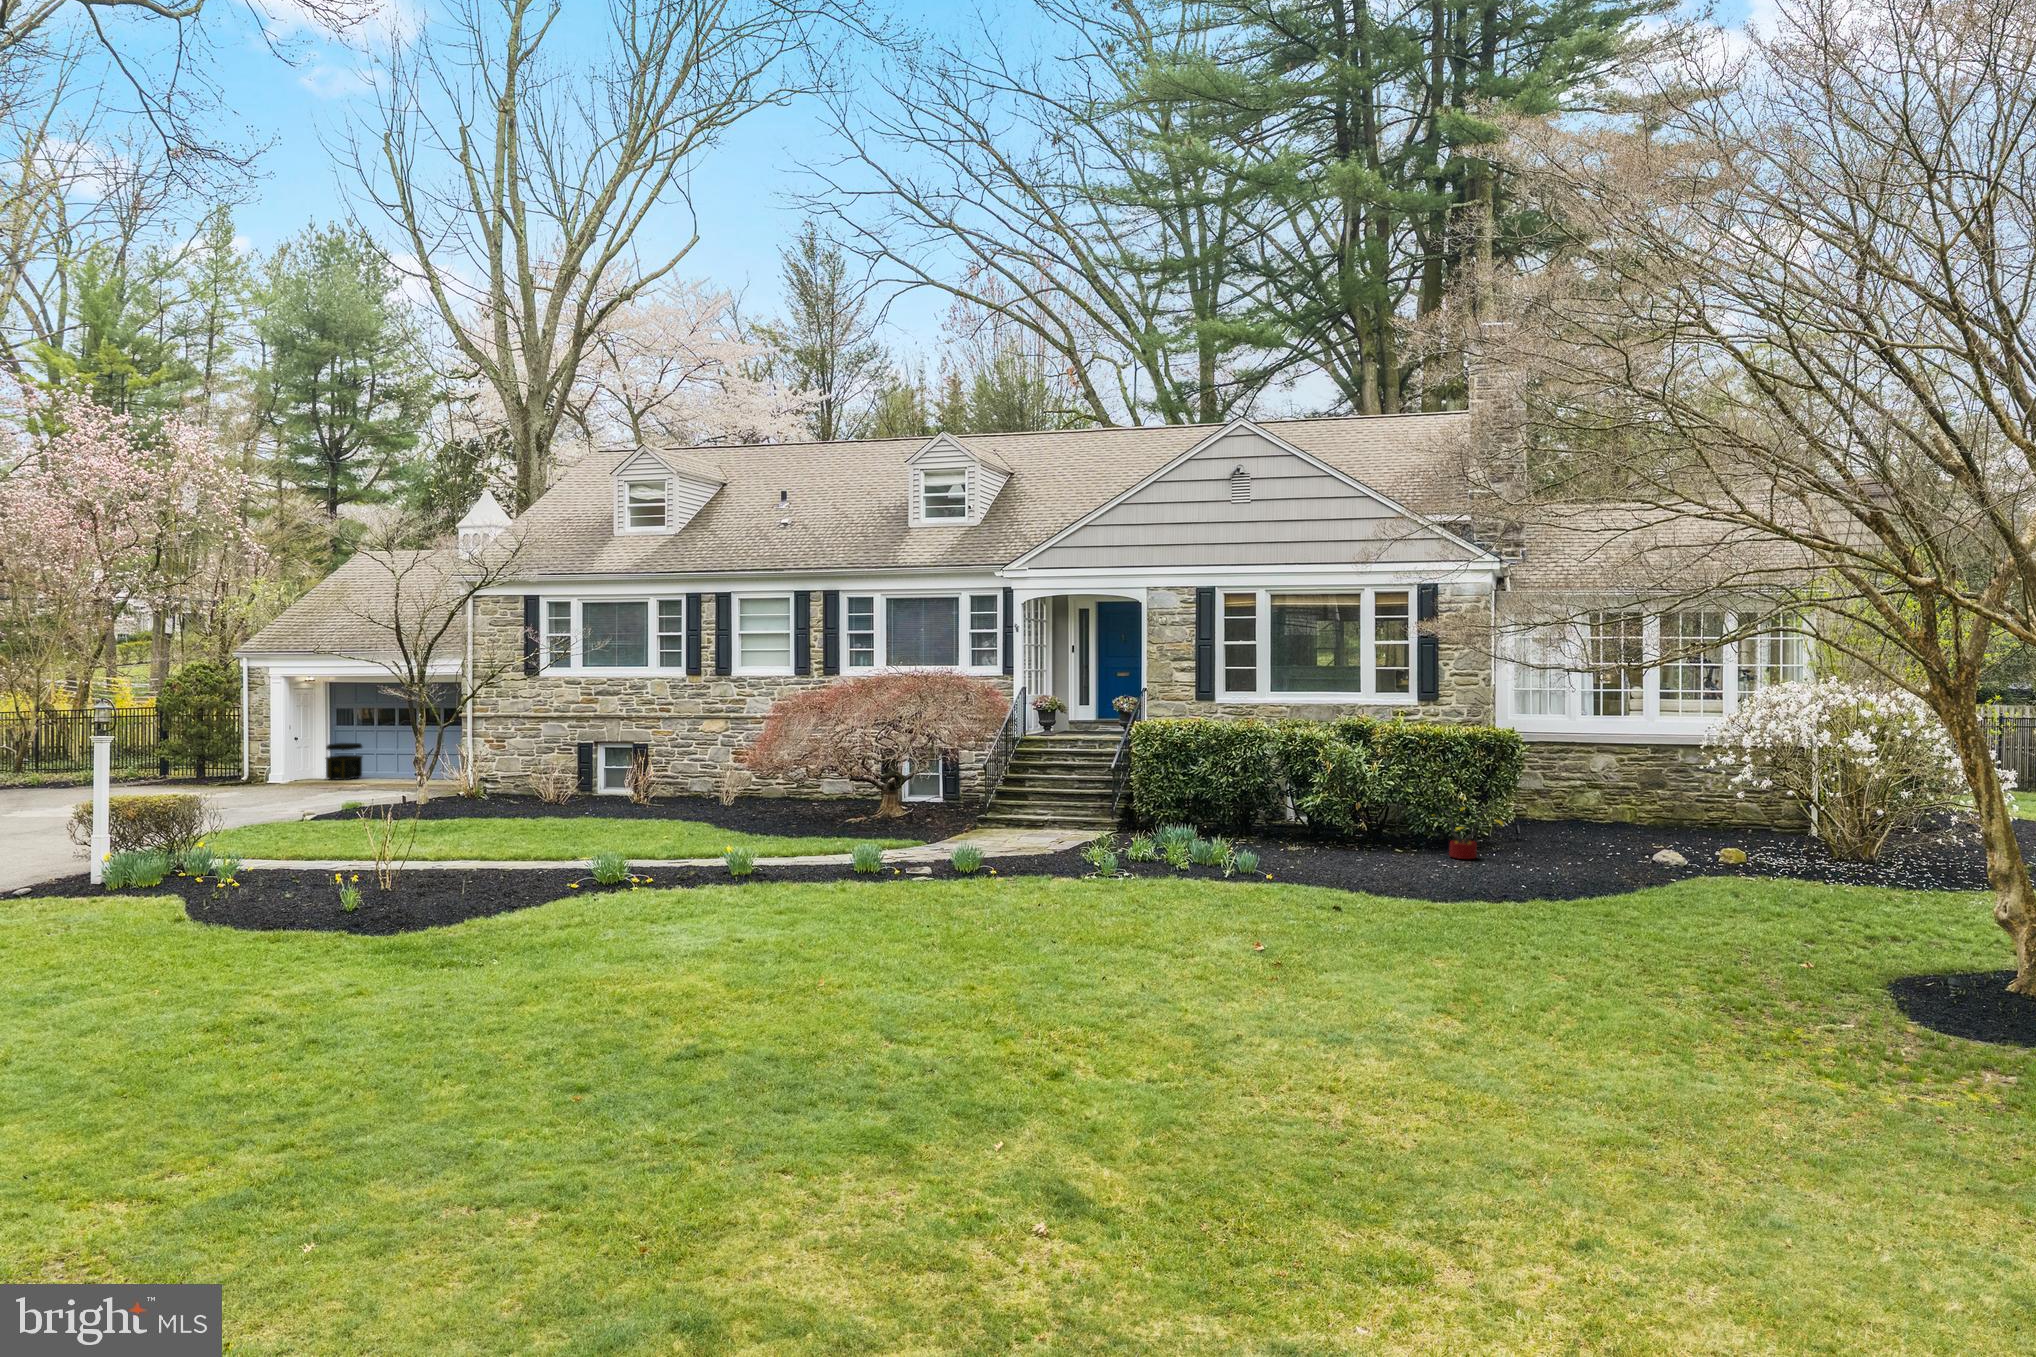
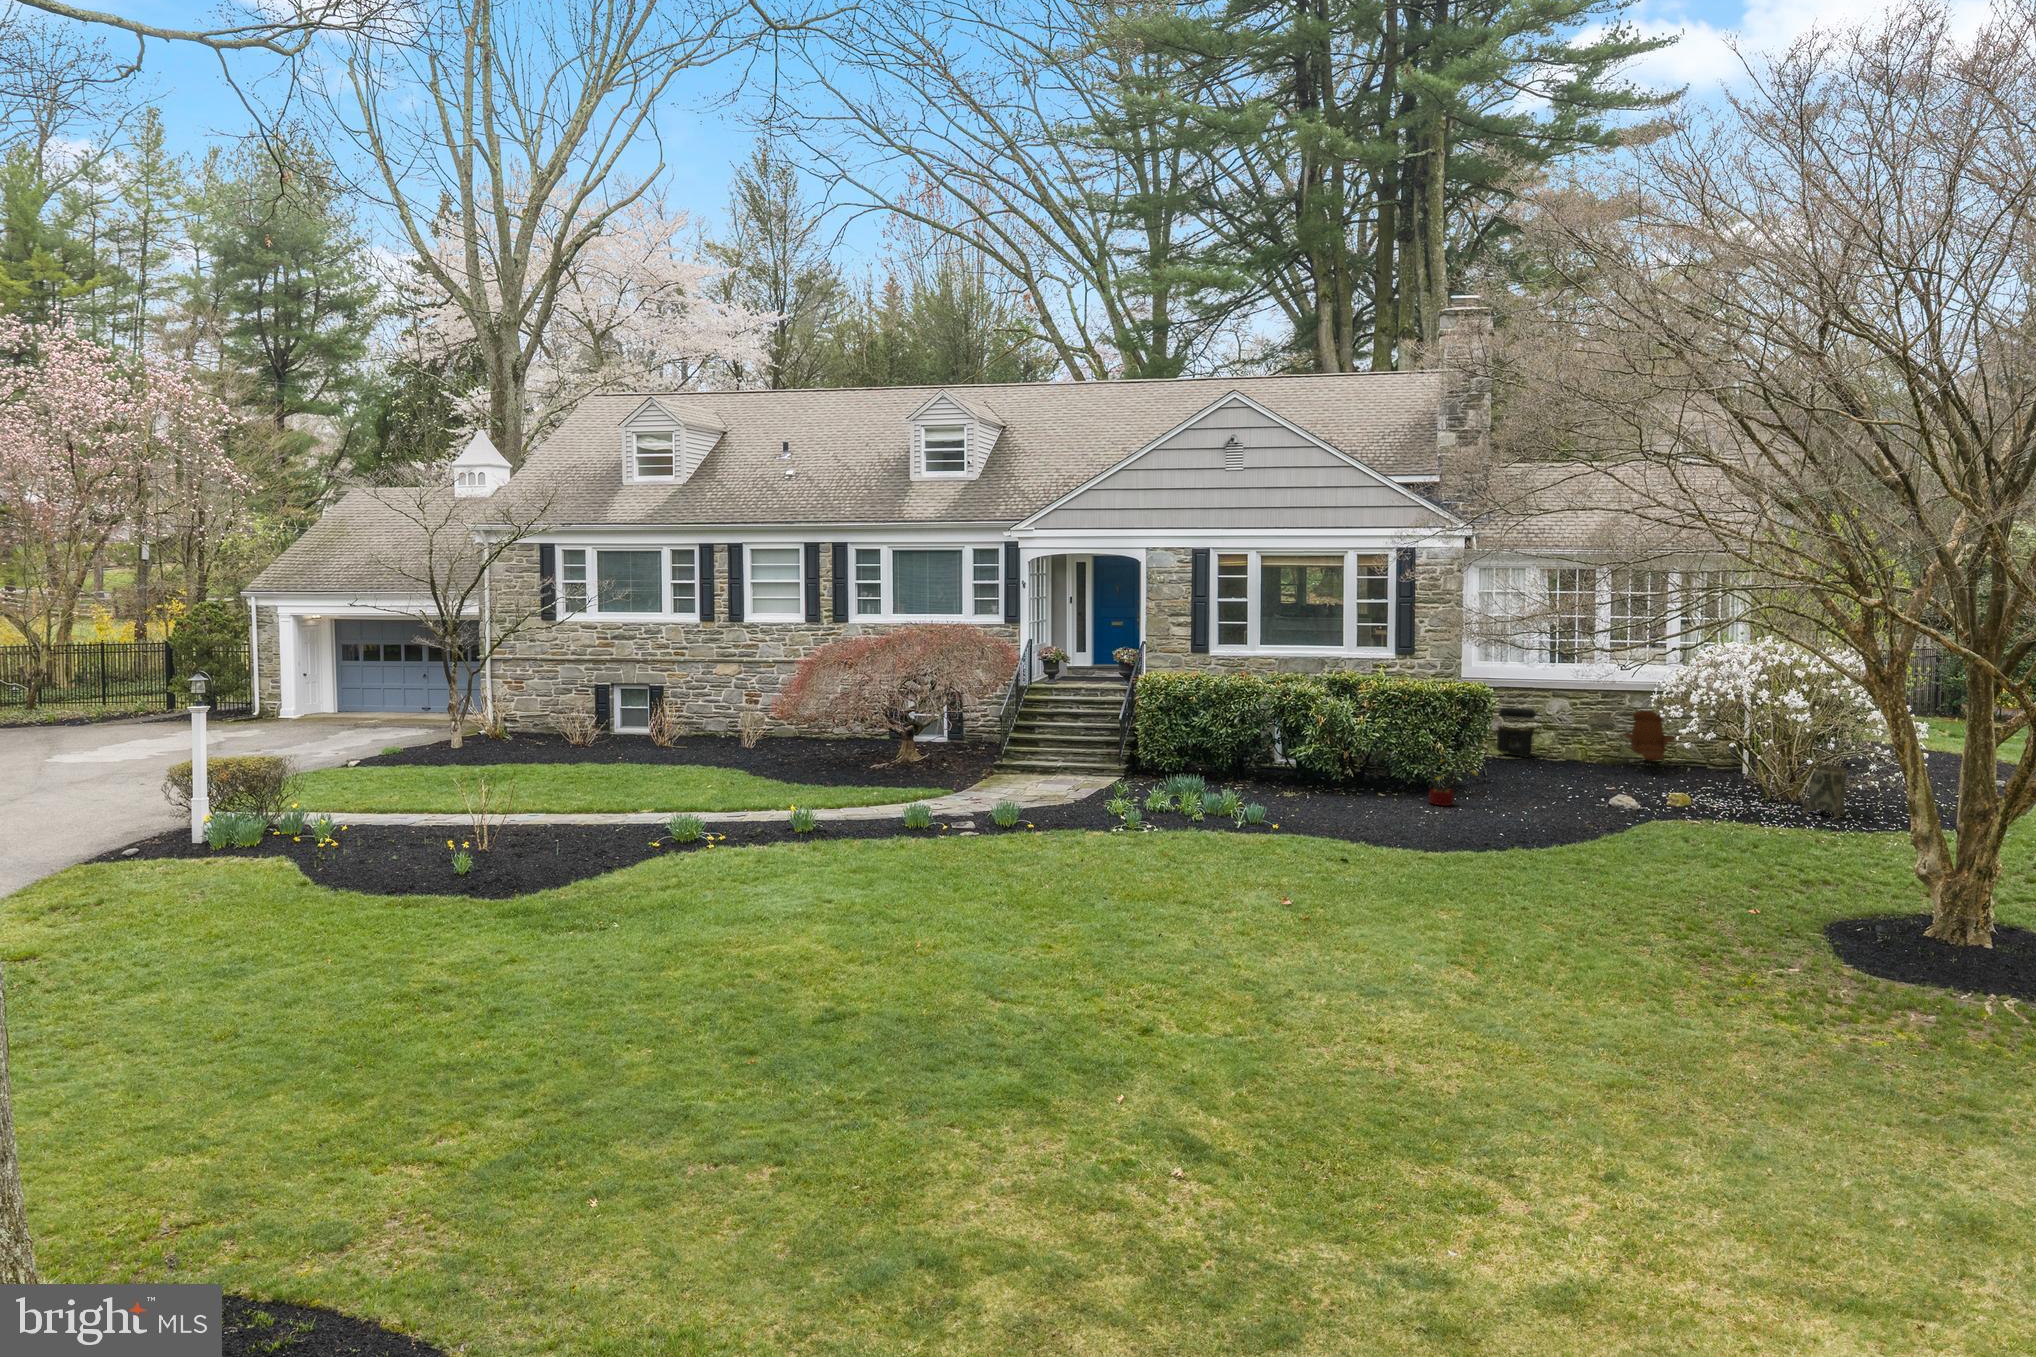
toolbox: present [325,743,362,780] -> present [1497,708,1536,757]
lounge chair: none [1675,763,1733,834] -> present [1624,710,1674,774]
basket: none [1881,815,1931,876] -> present [1803,765,1848,819]

